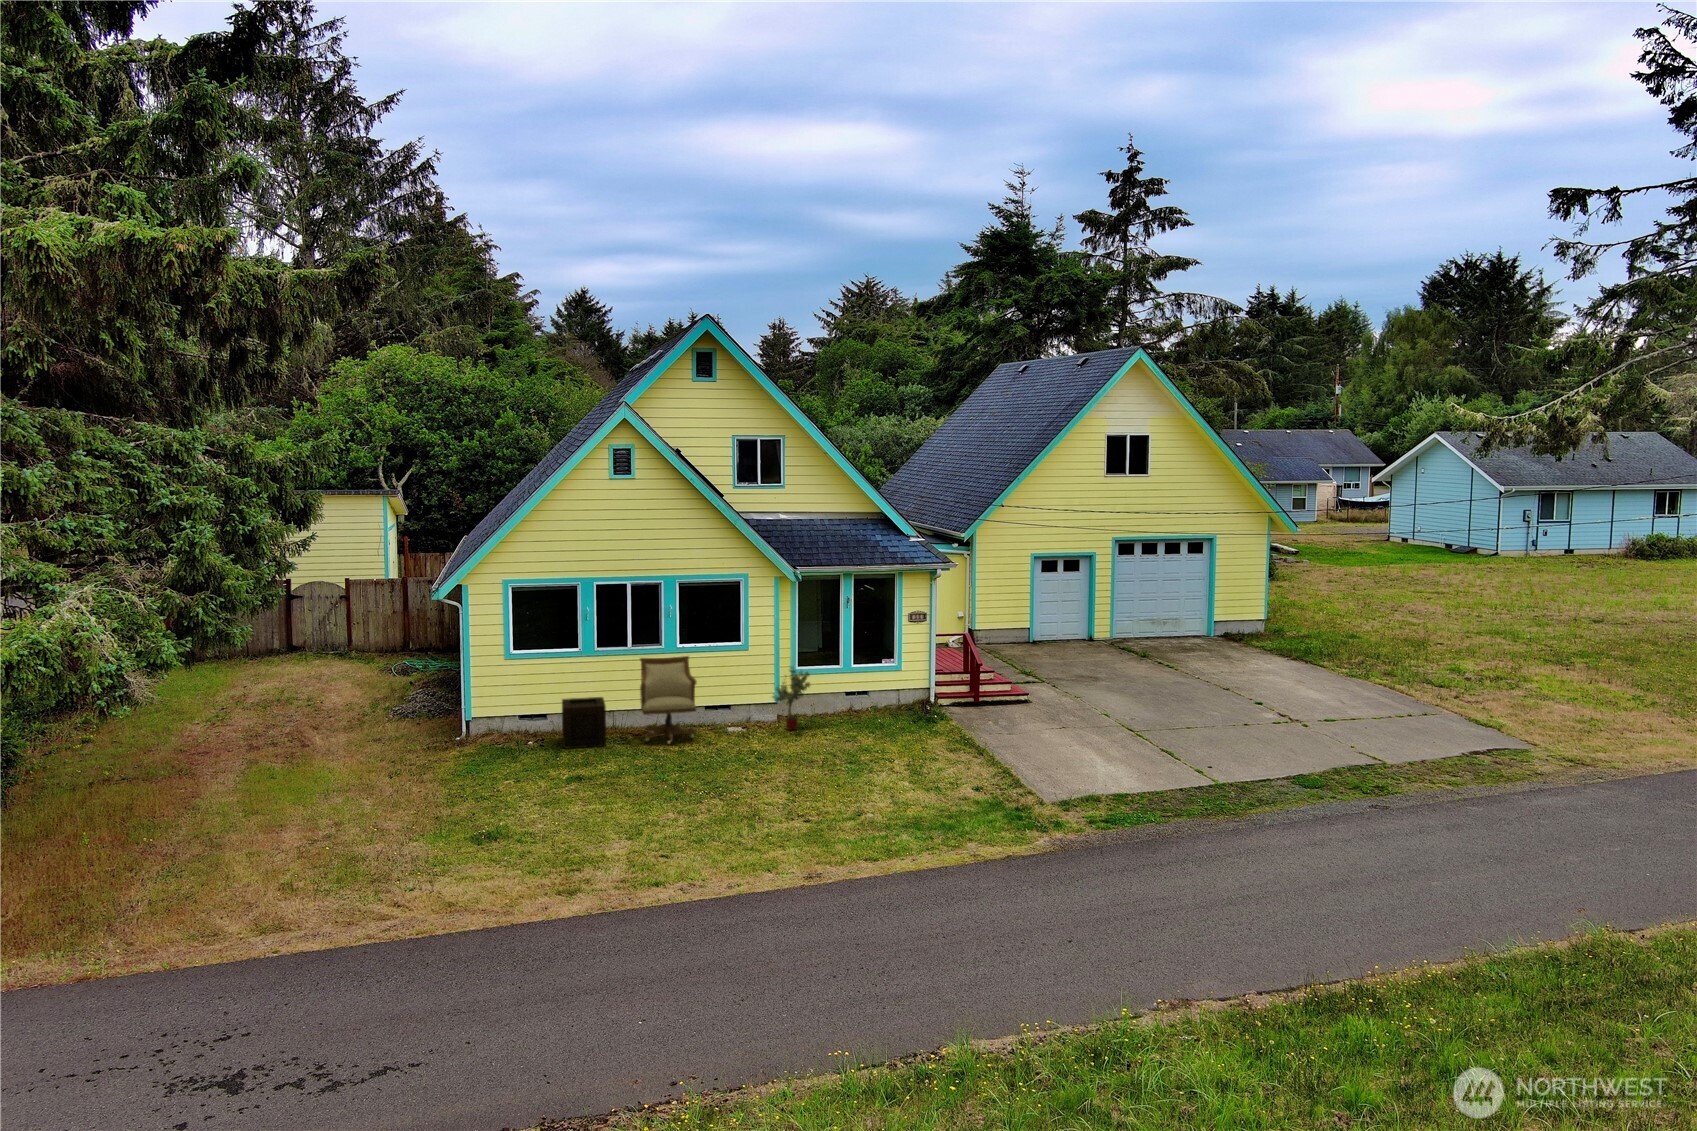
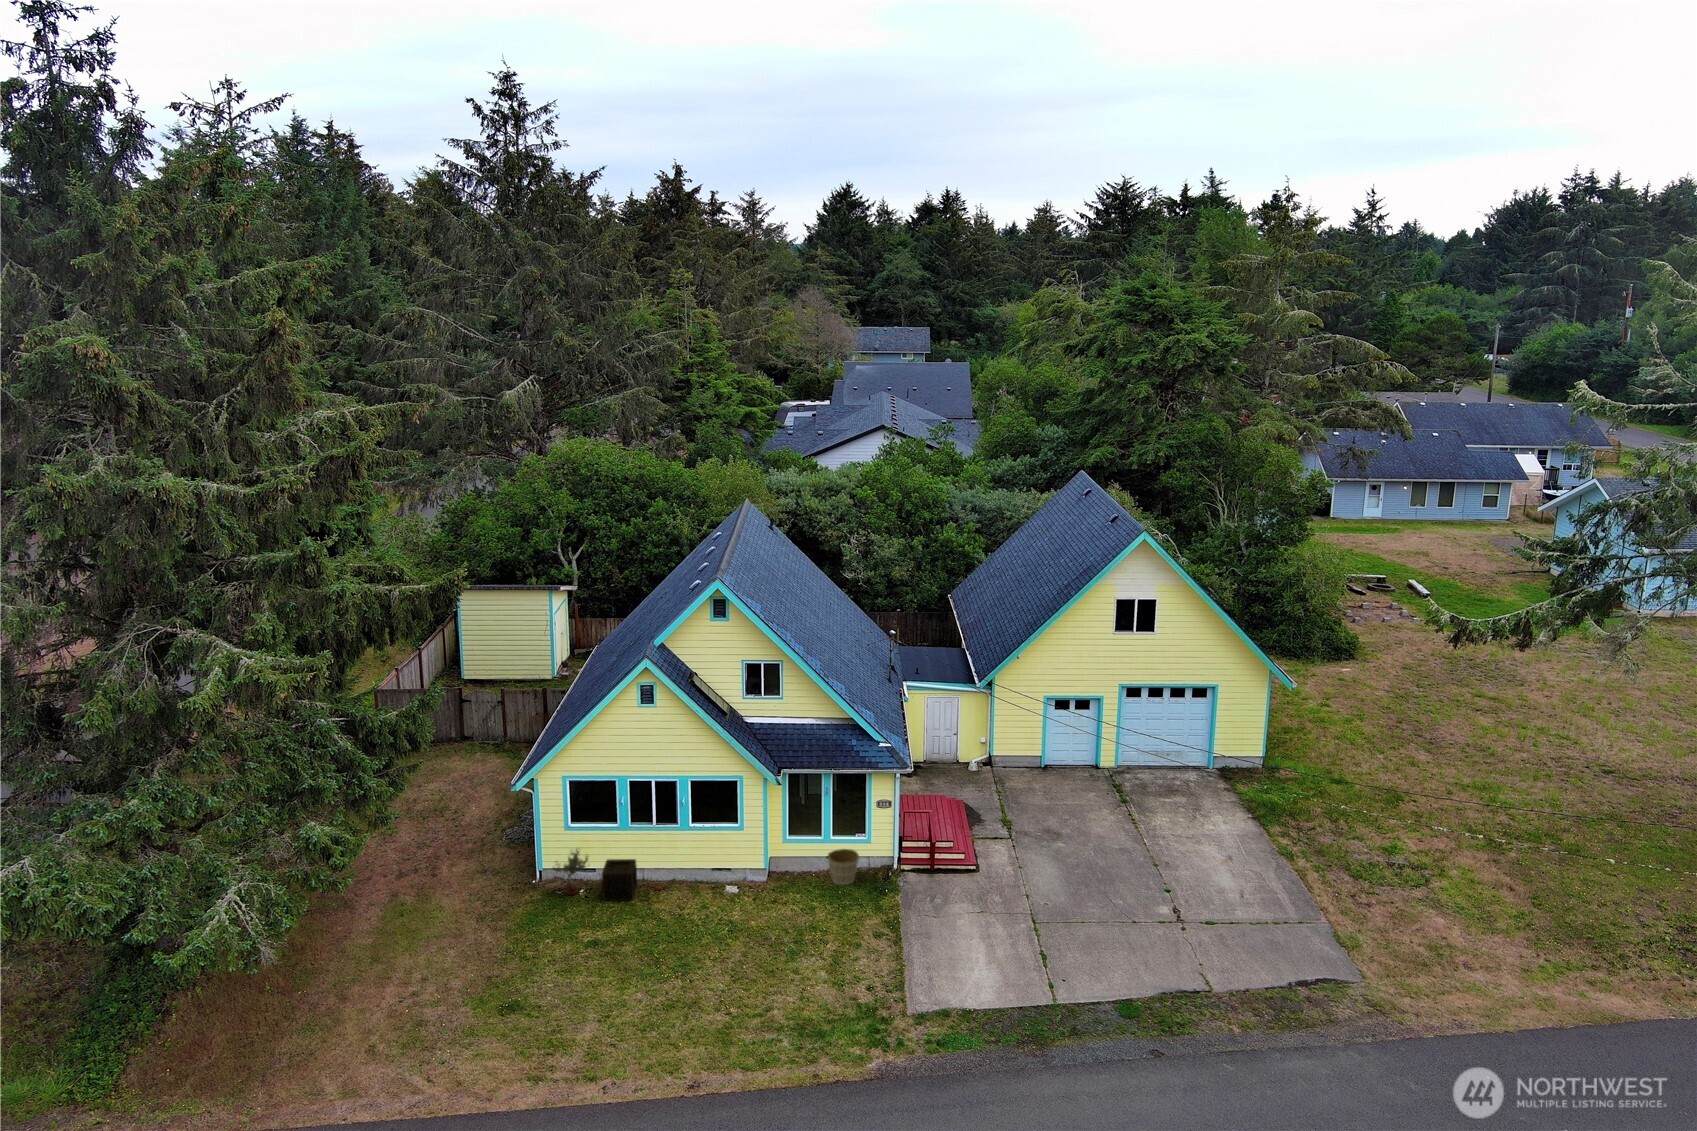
chair: present [640,656,697,744] -> none [657,833,699,904]
potted tree: present [773,667,811,730] -> present [553,849,588,895]
wooden bucket: none [853,680,893,721] -> present [828,849,859,885]

